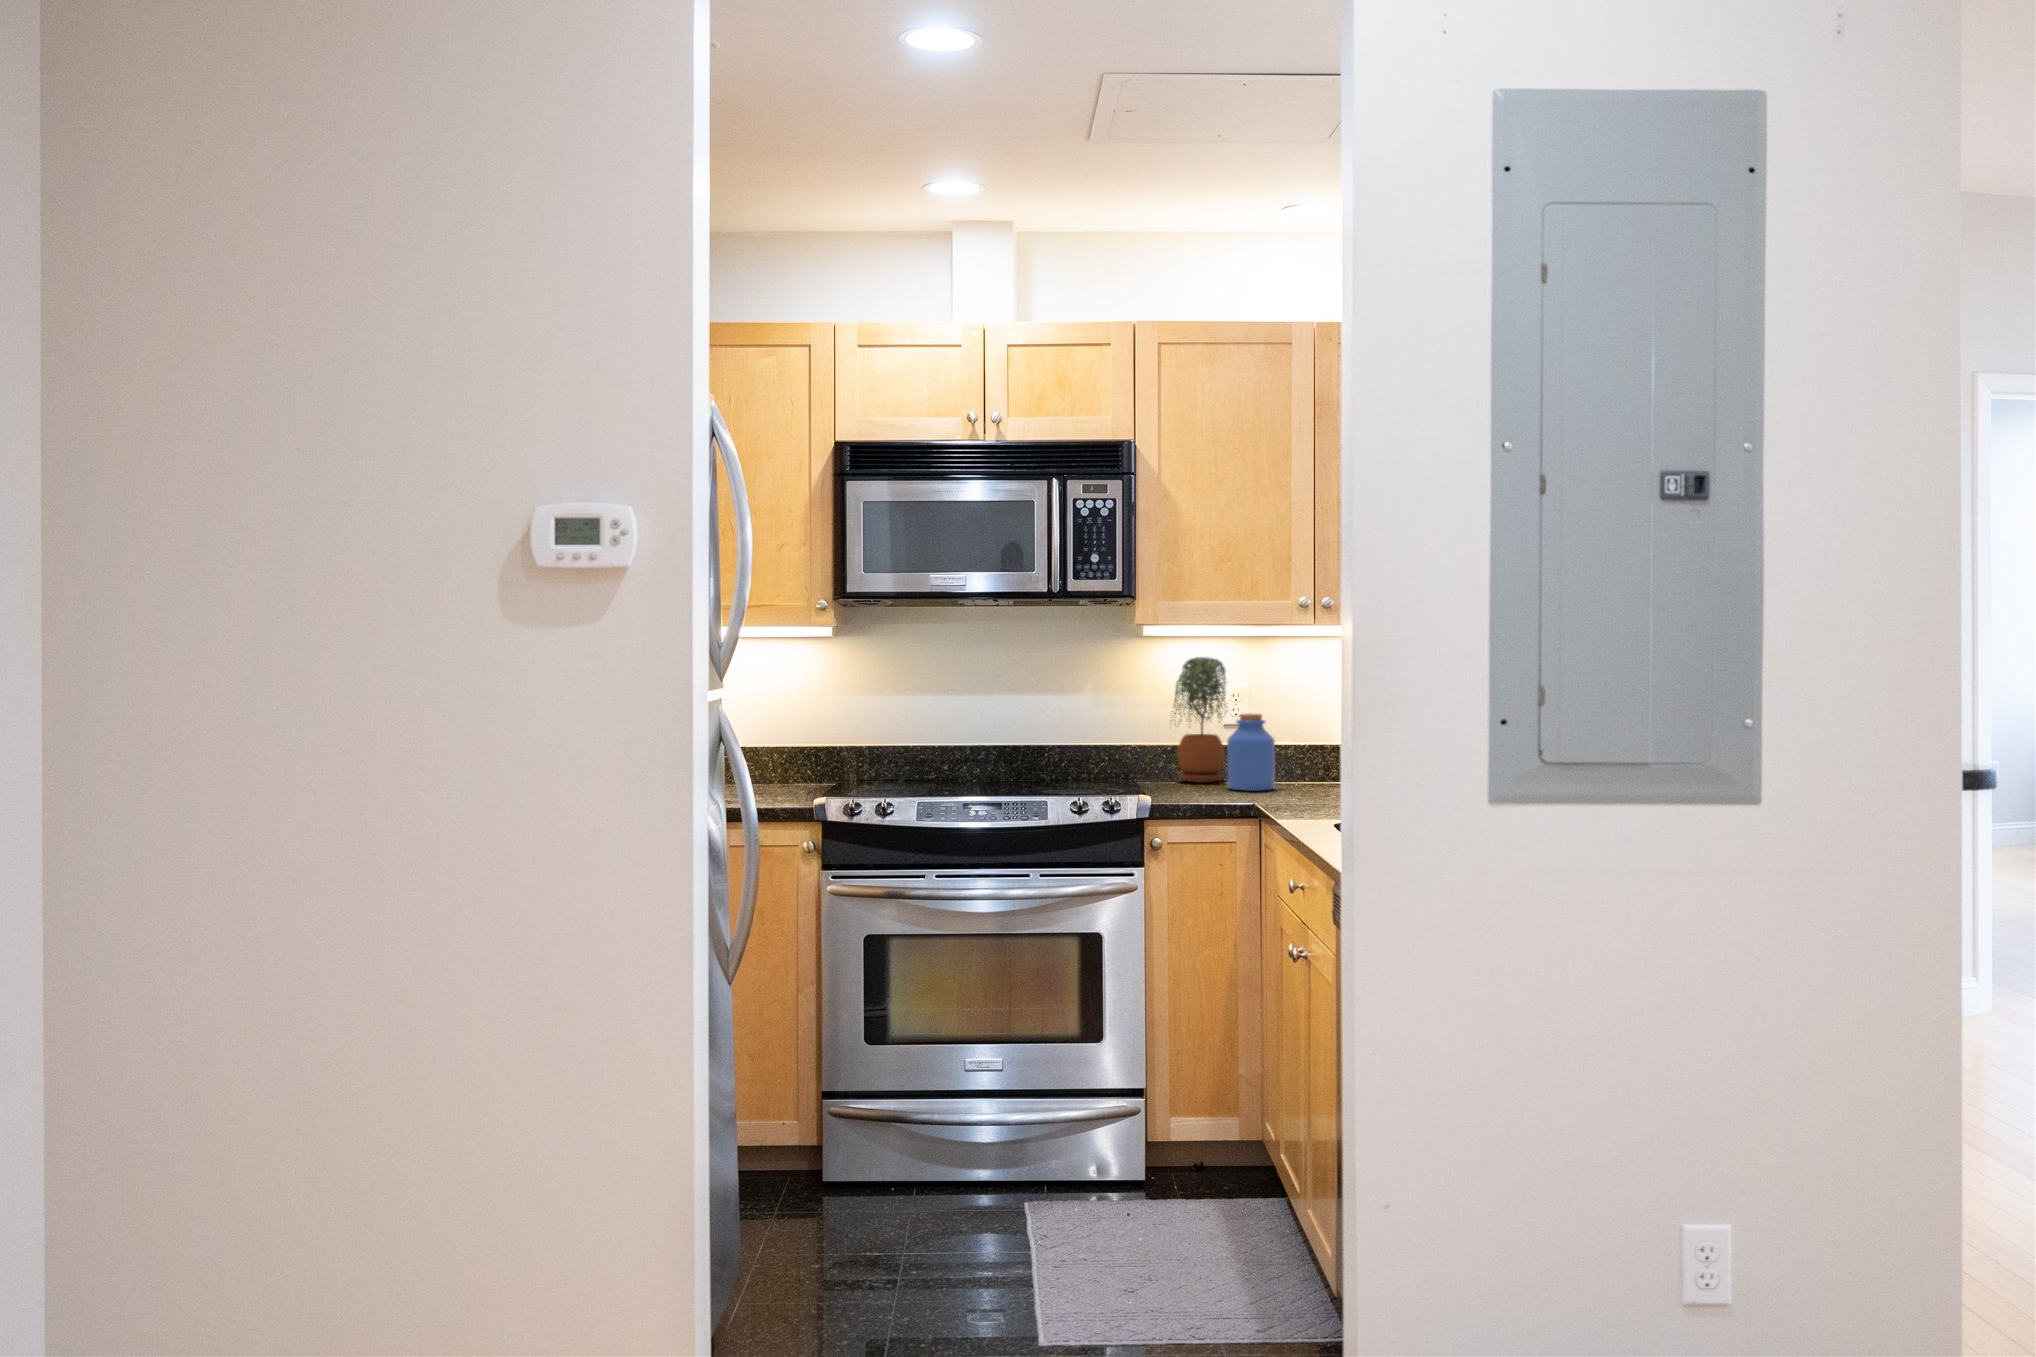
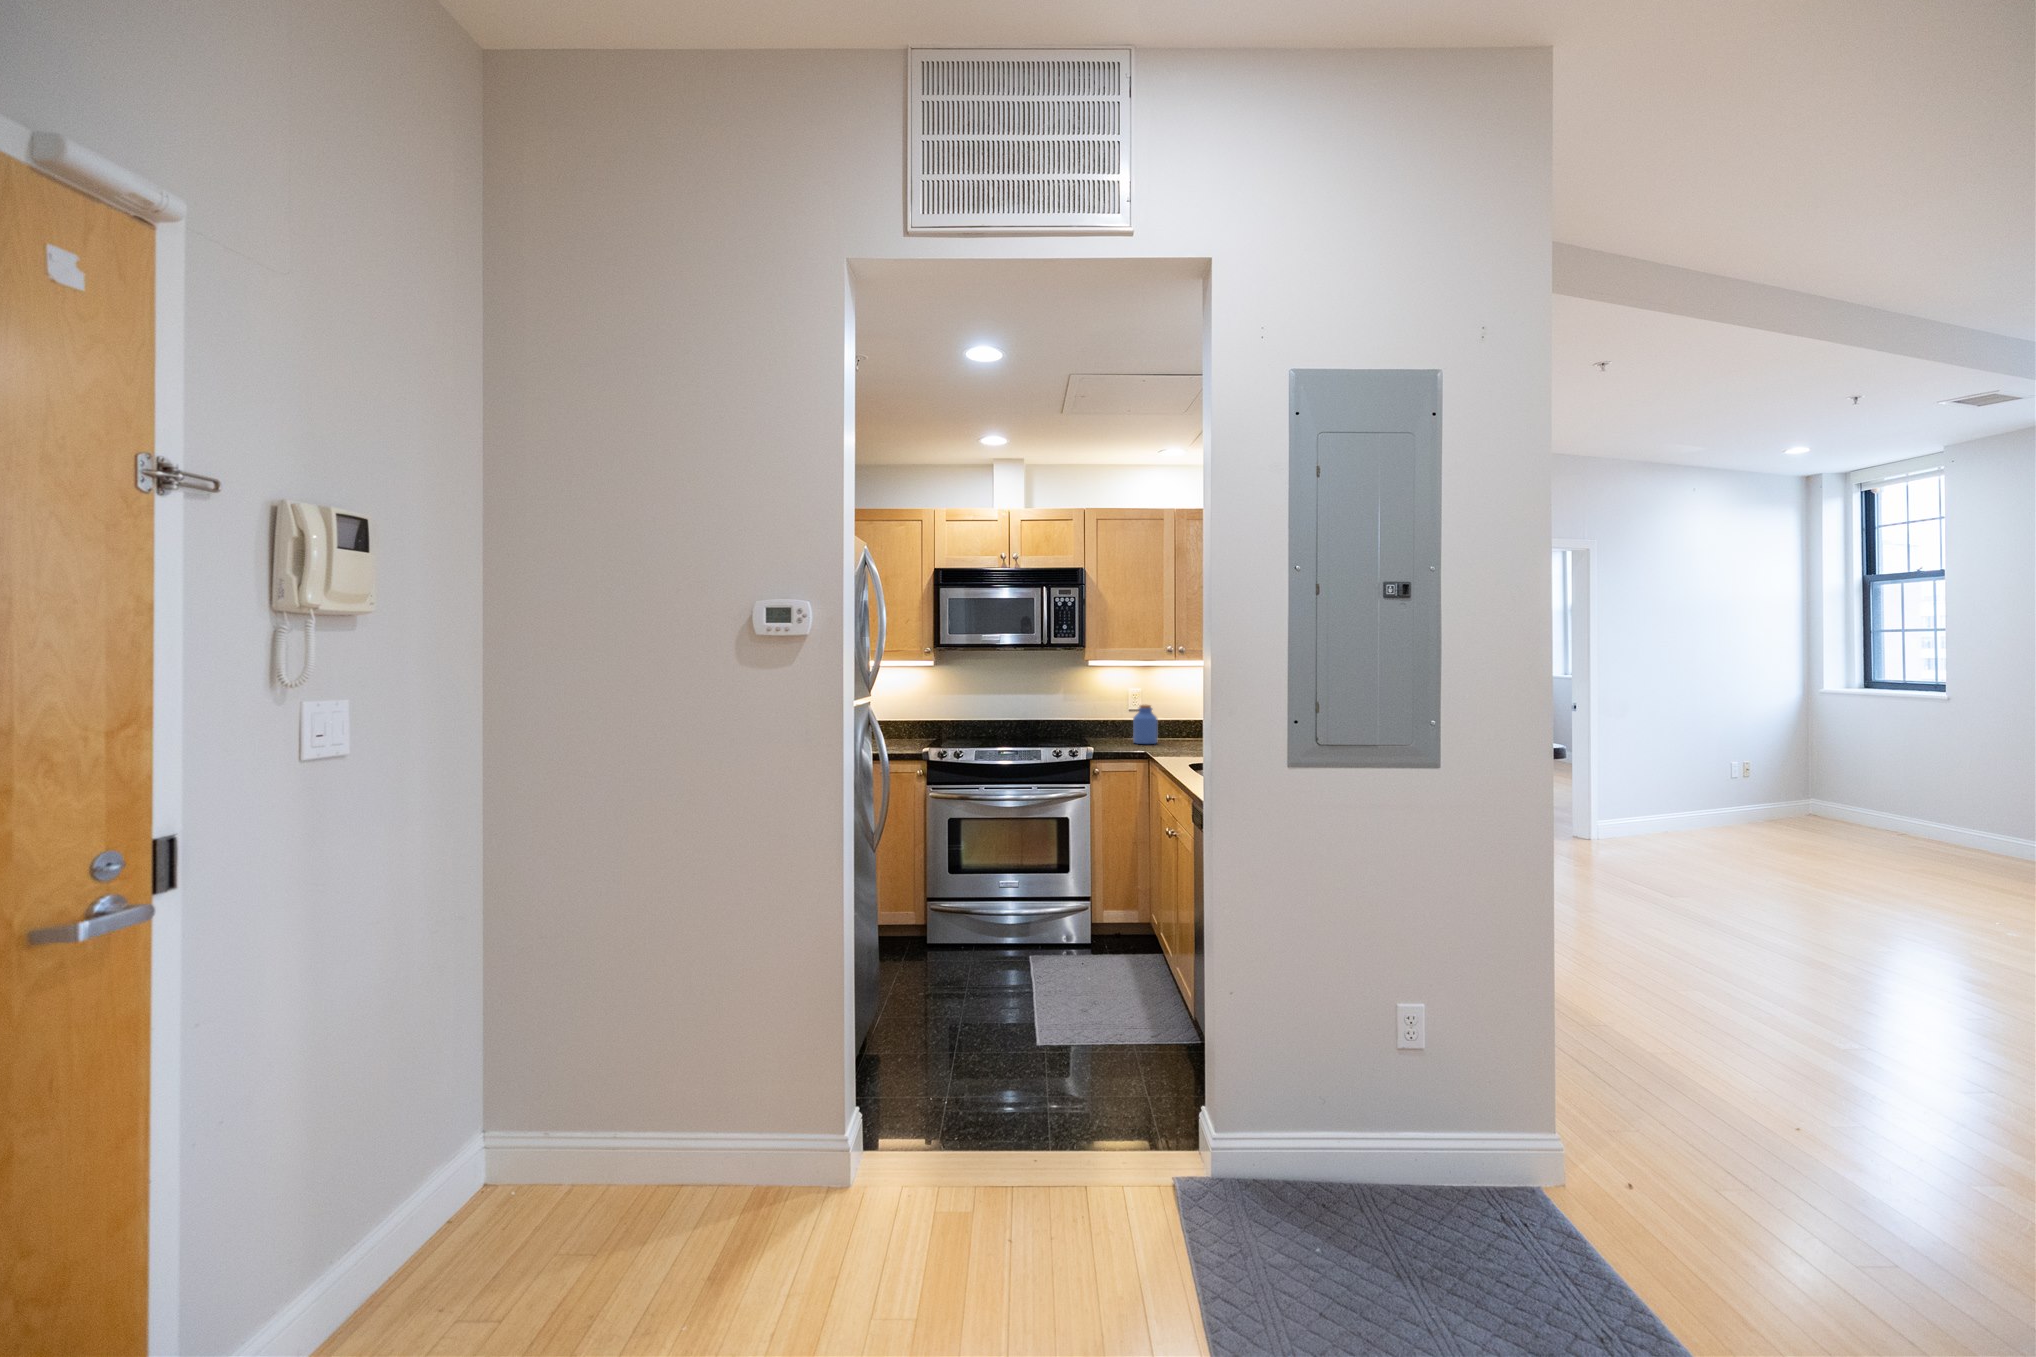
potted plant: present [1171,657,1227,783] -> none [1104,675,1133,739]

